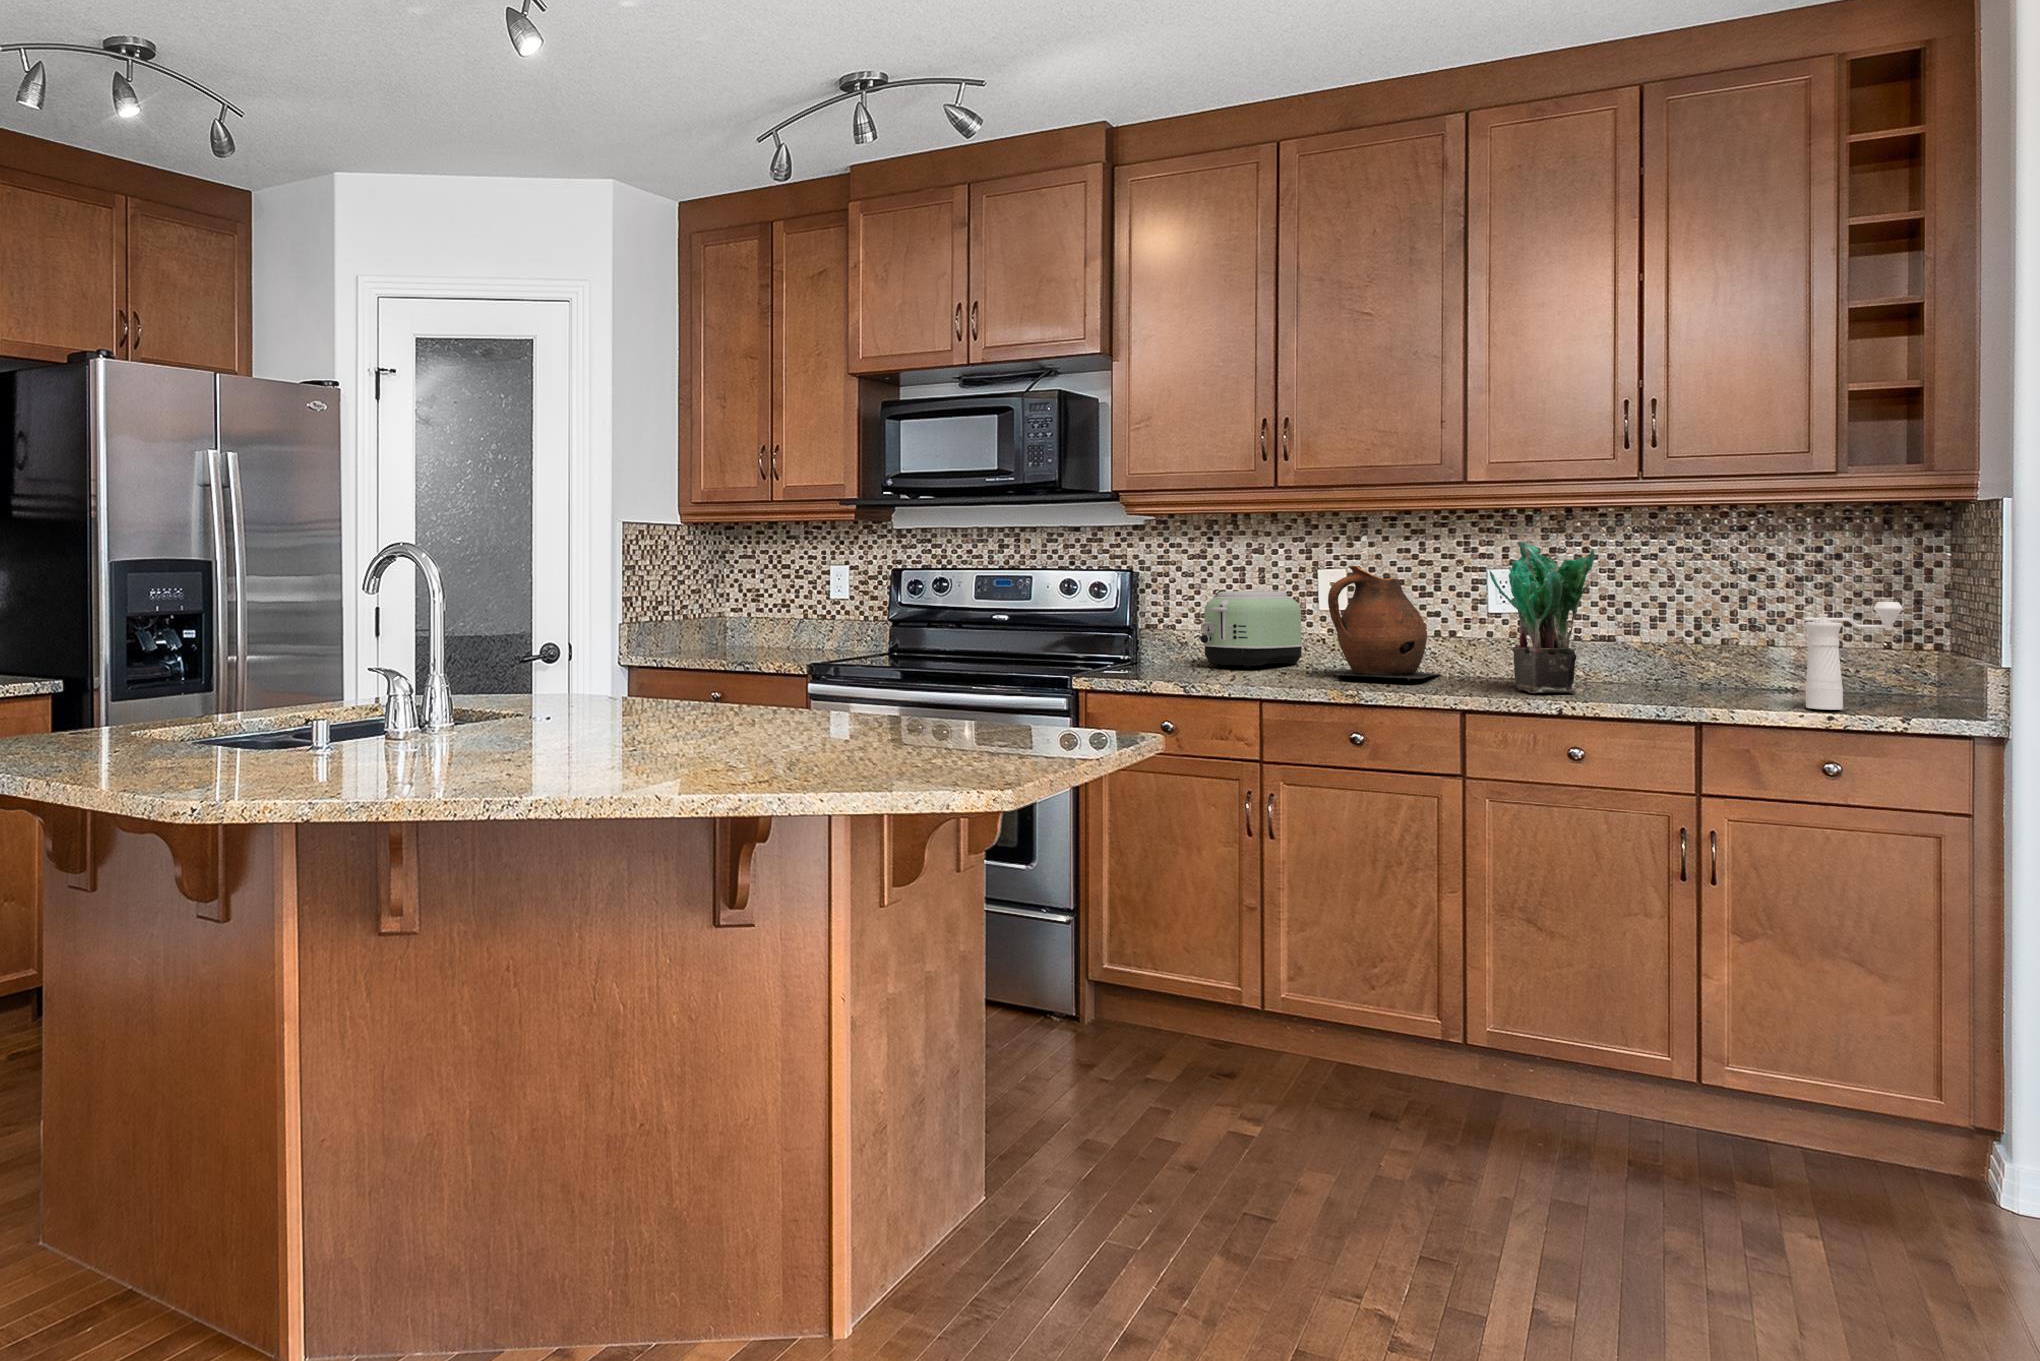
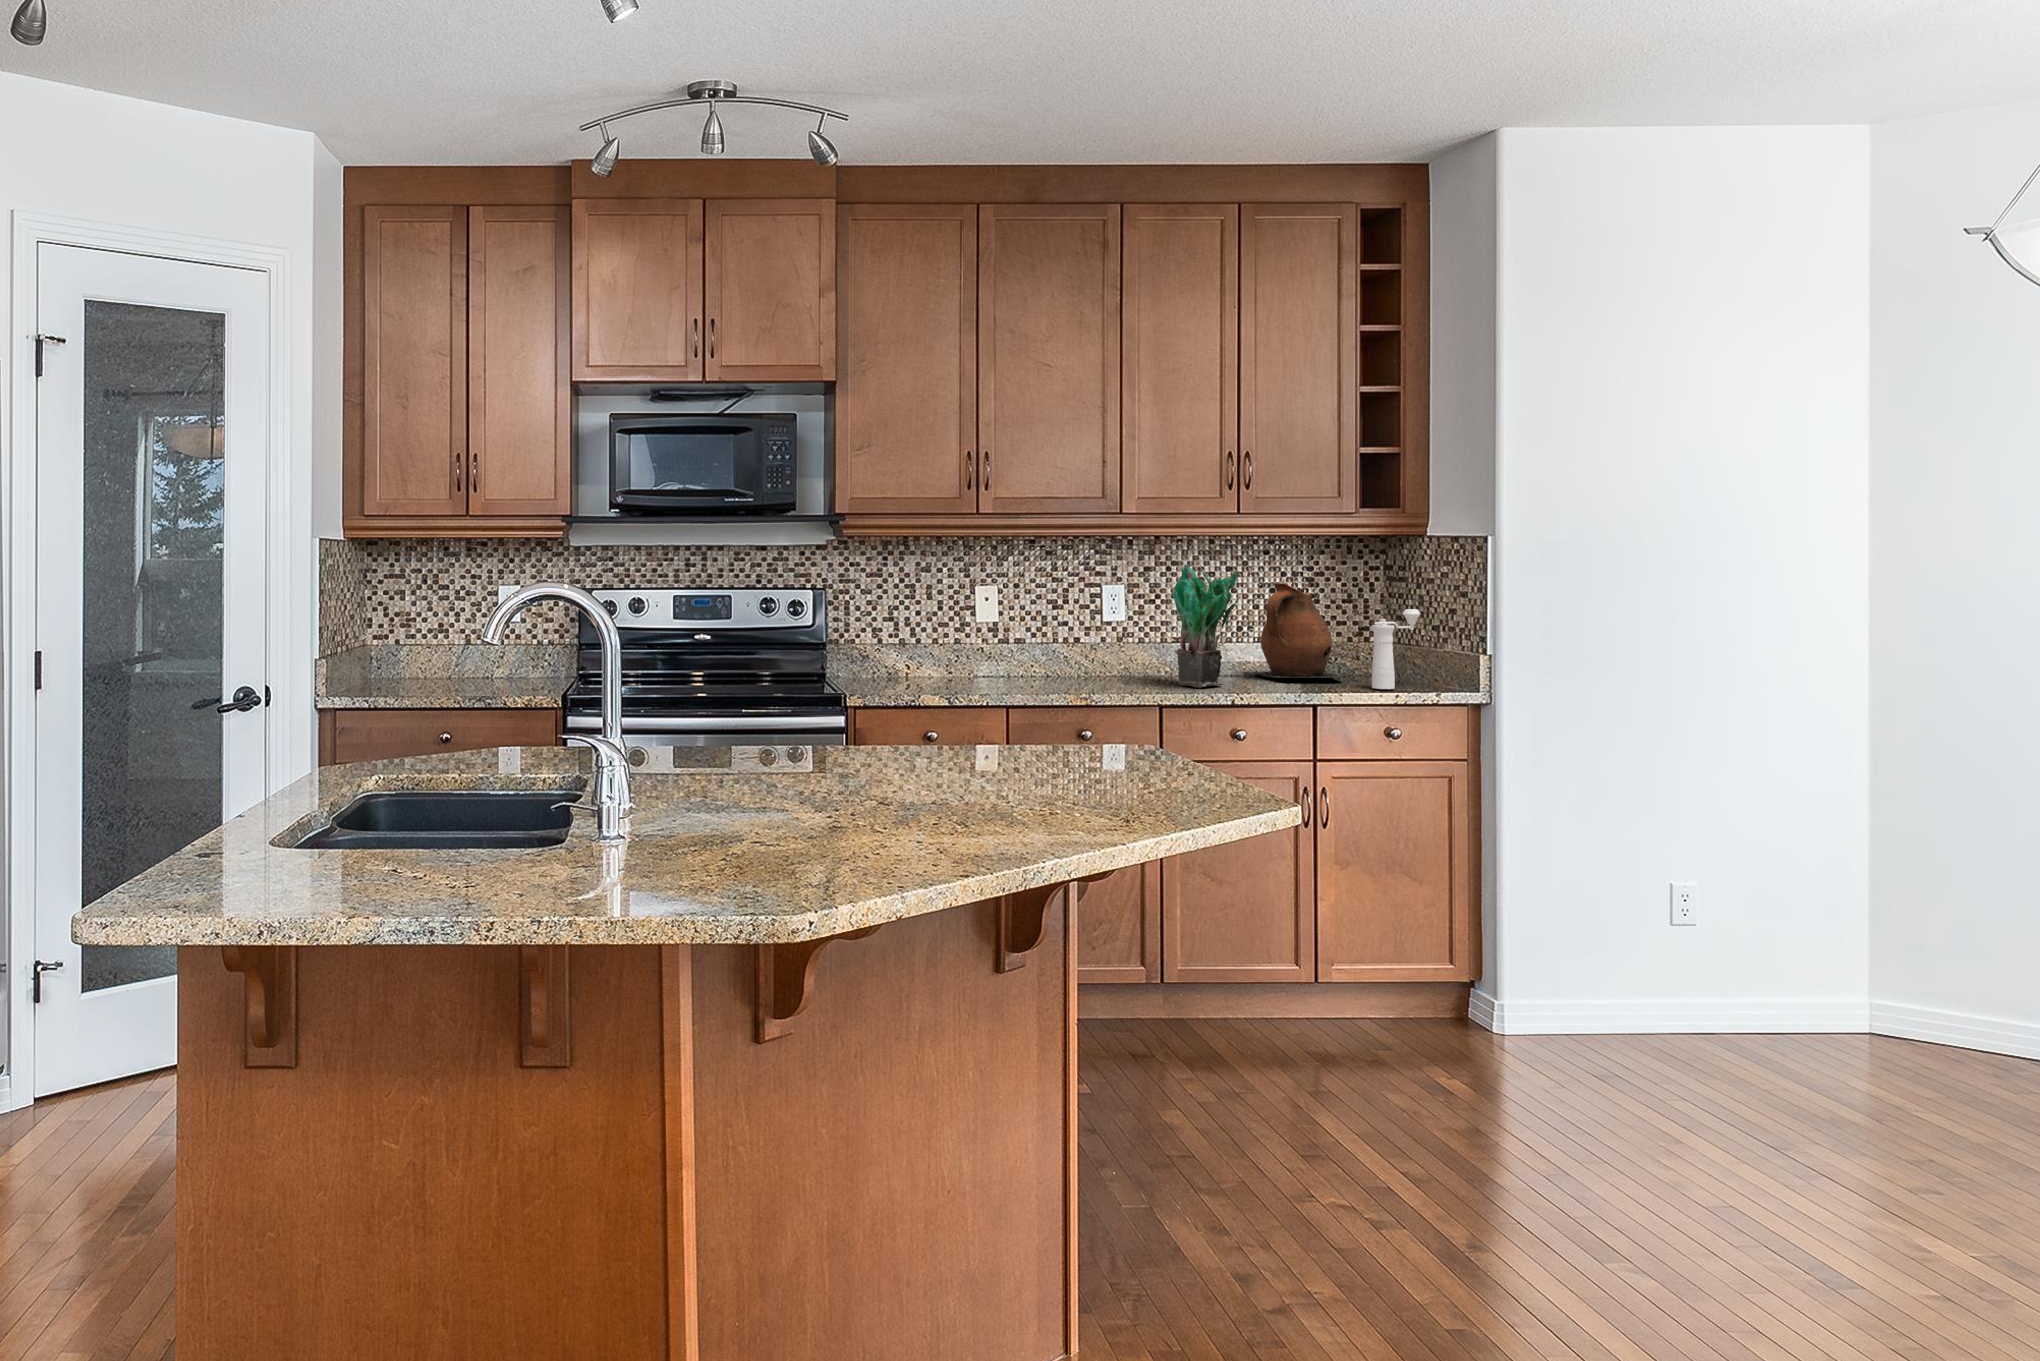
ceramic pitcher: present [1328,566,1441,681] -> present [1257,583,1343,679]
toaster: present [1200,591,1303,668] -> none [905,607,977,676]

